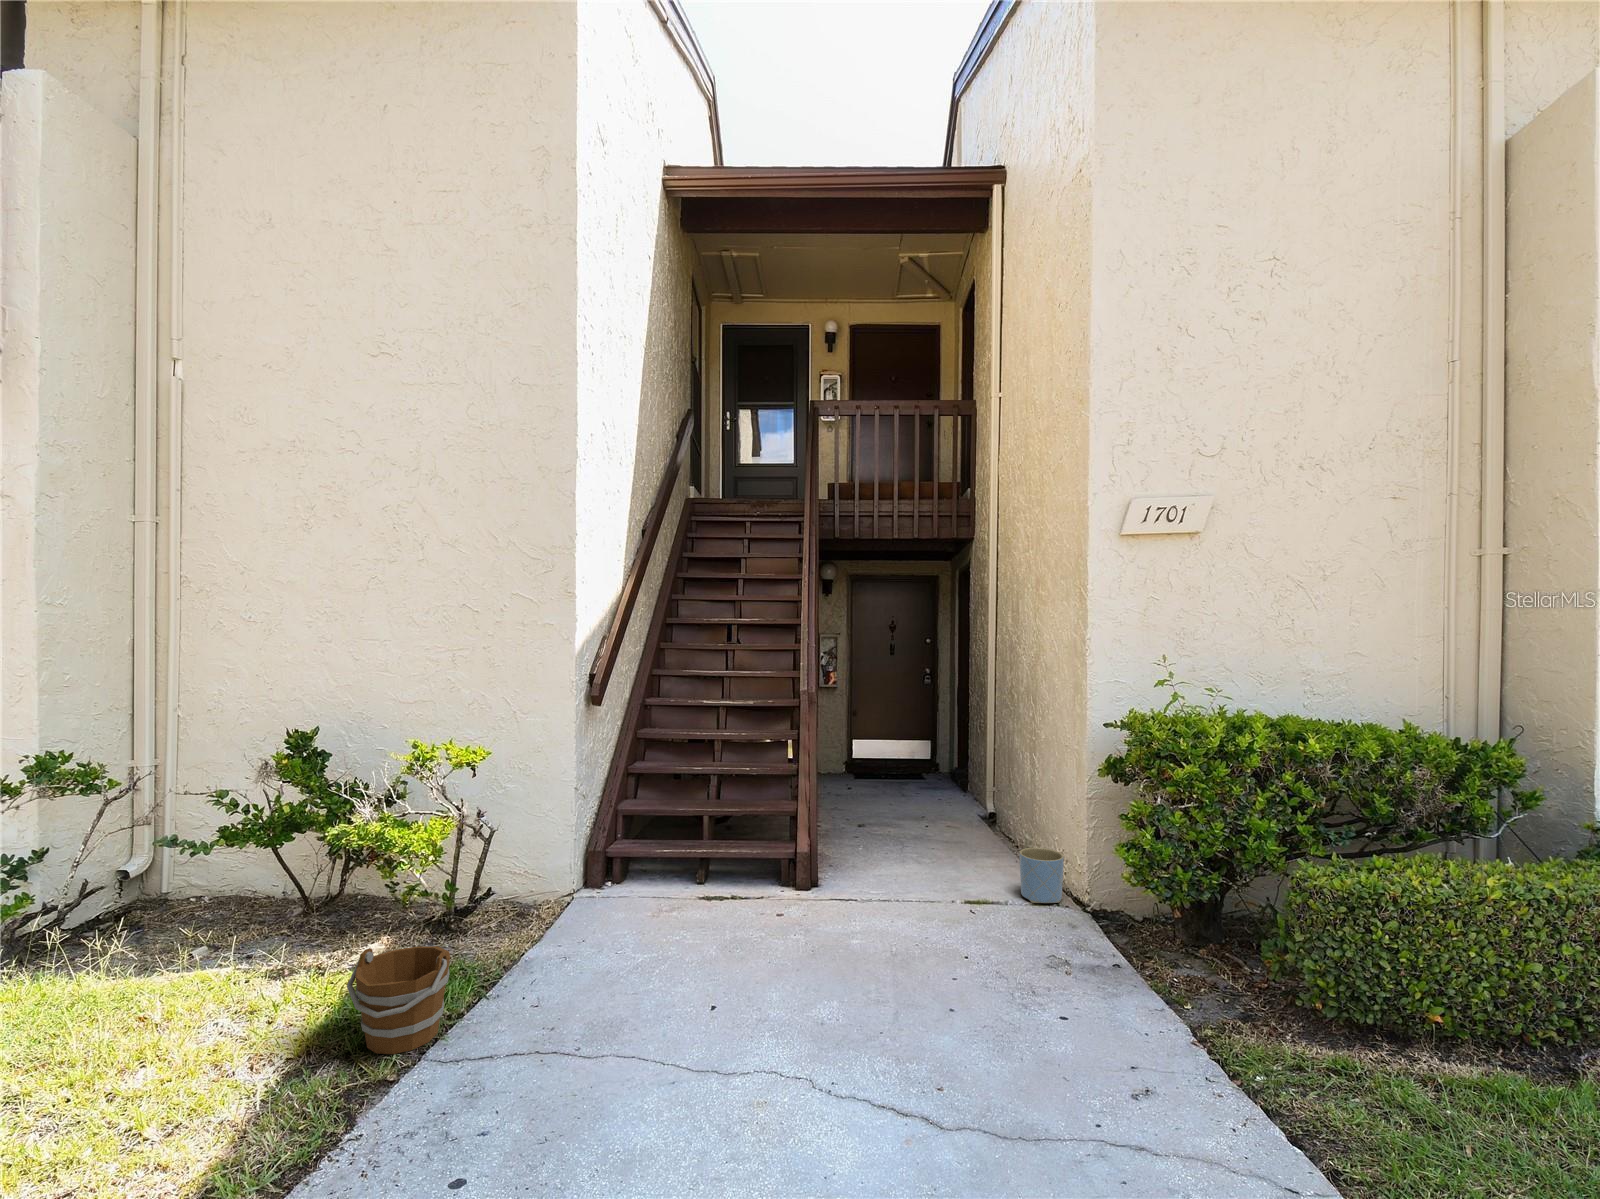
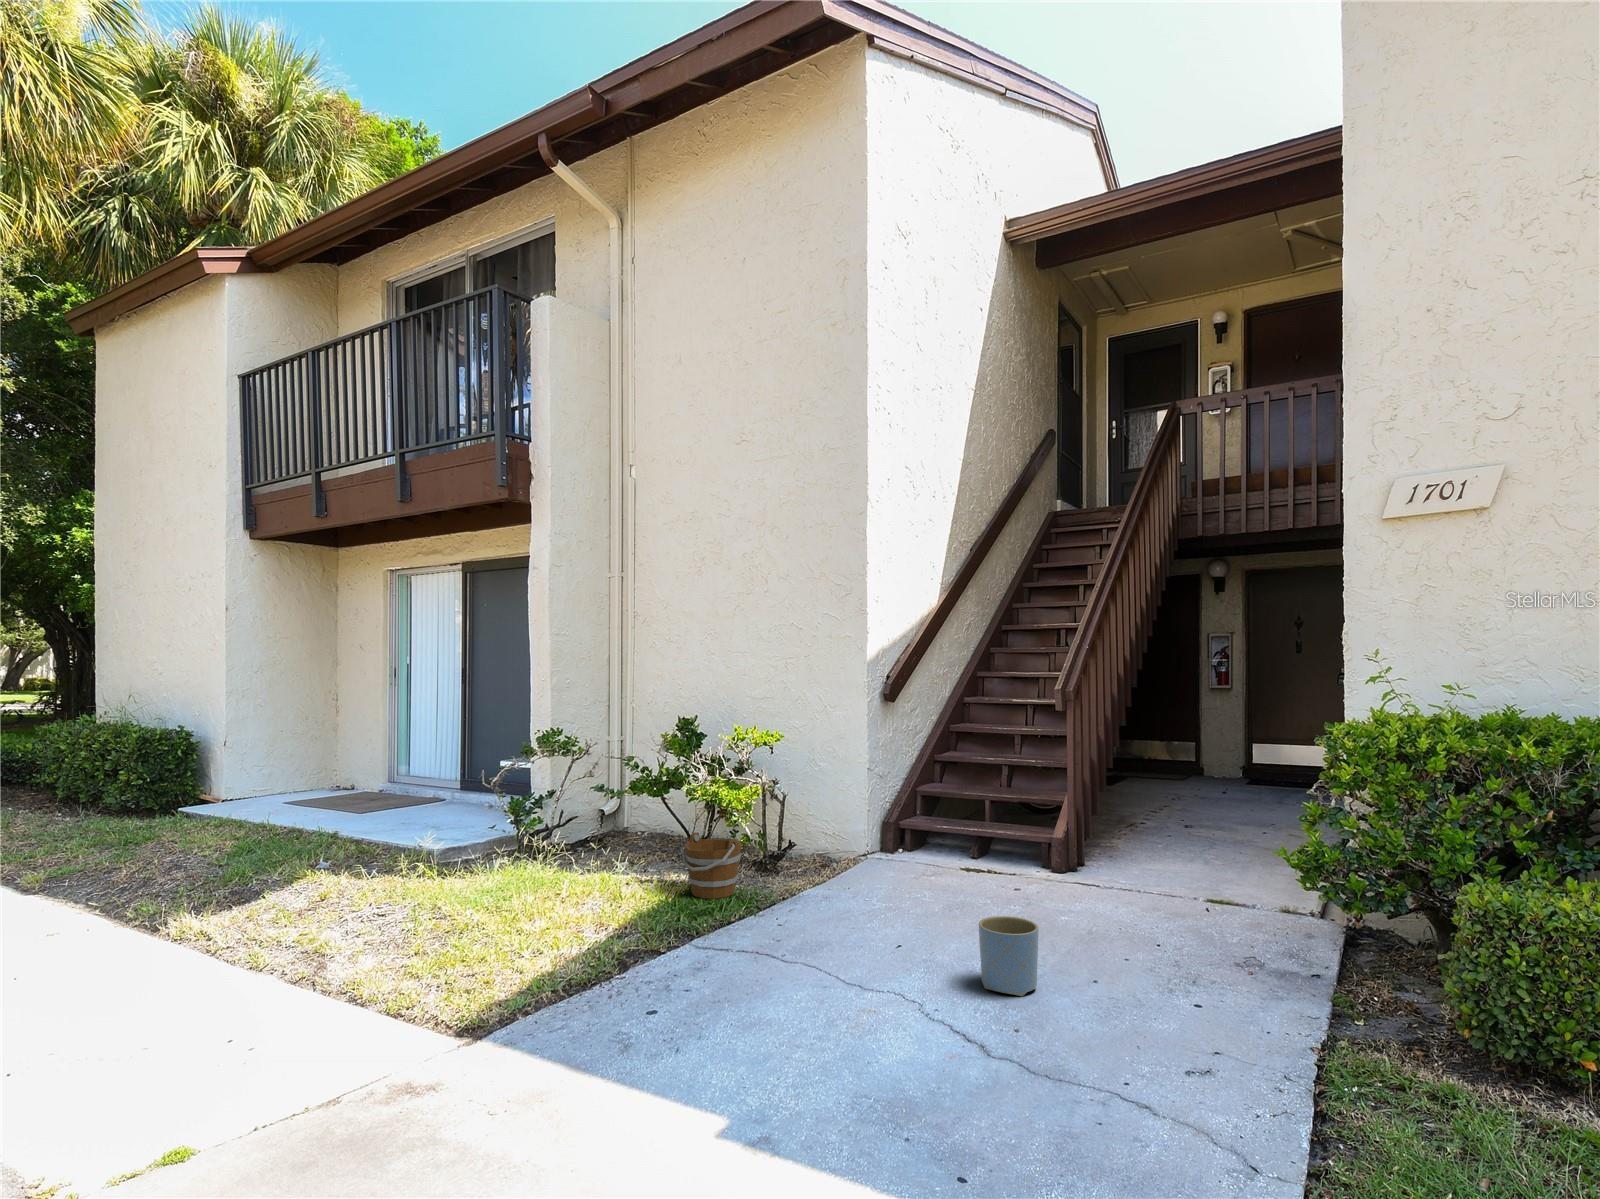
planter: present [1019,848,1064,903] -> present [979,916,1039,996]

